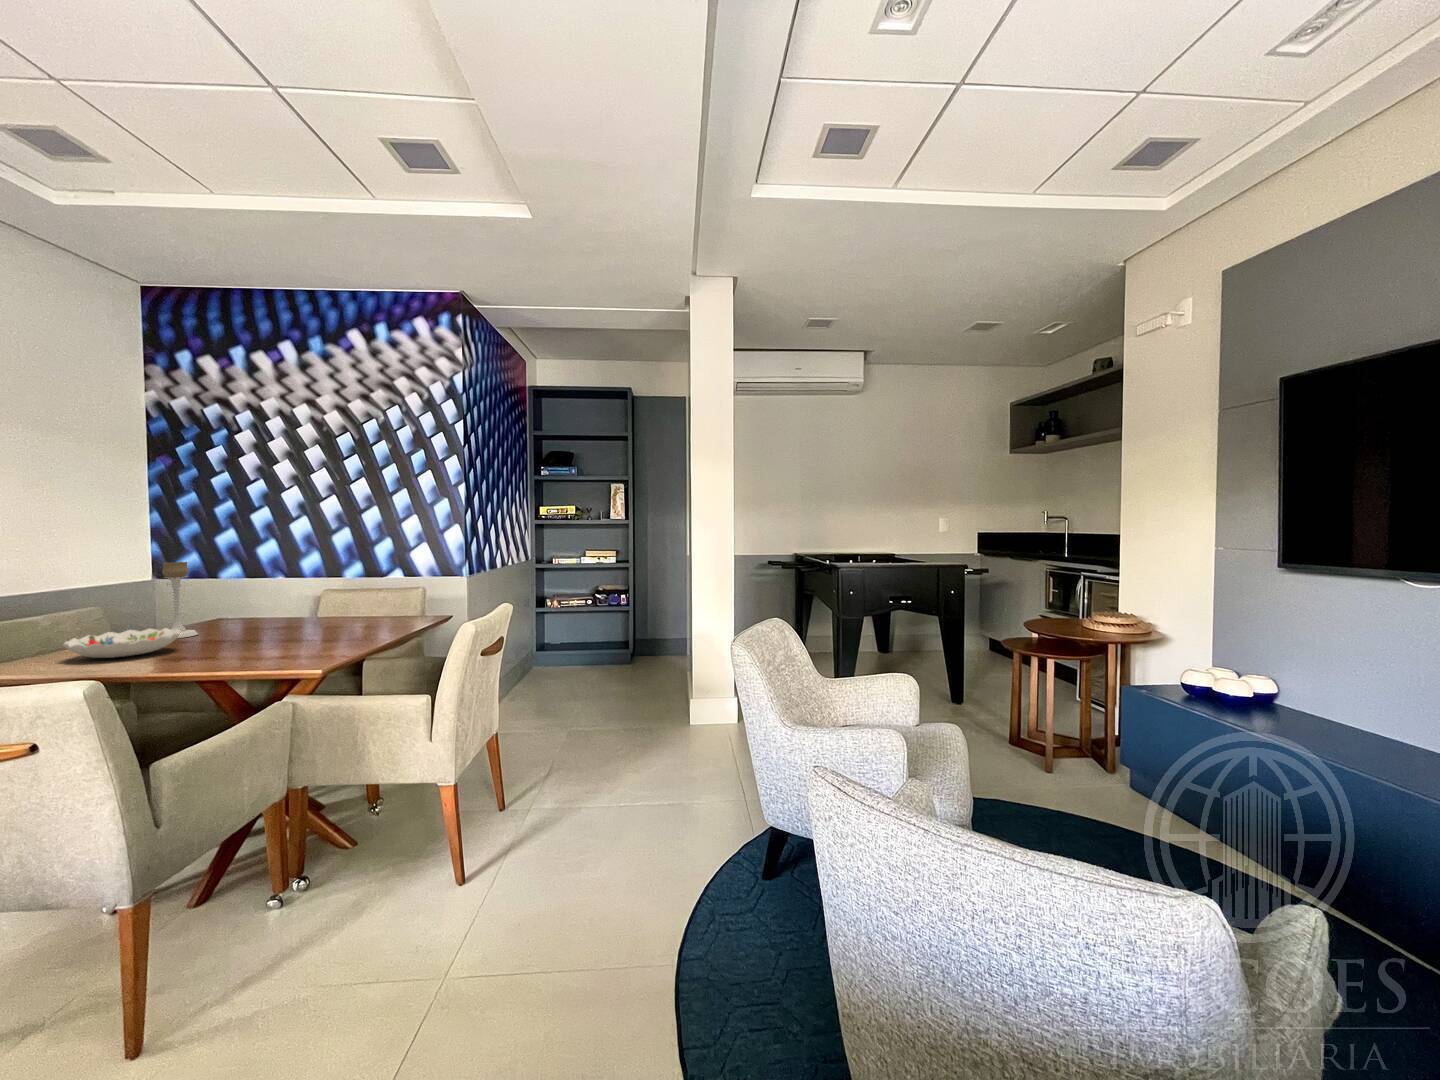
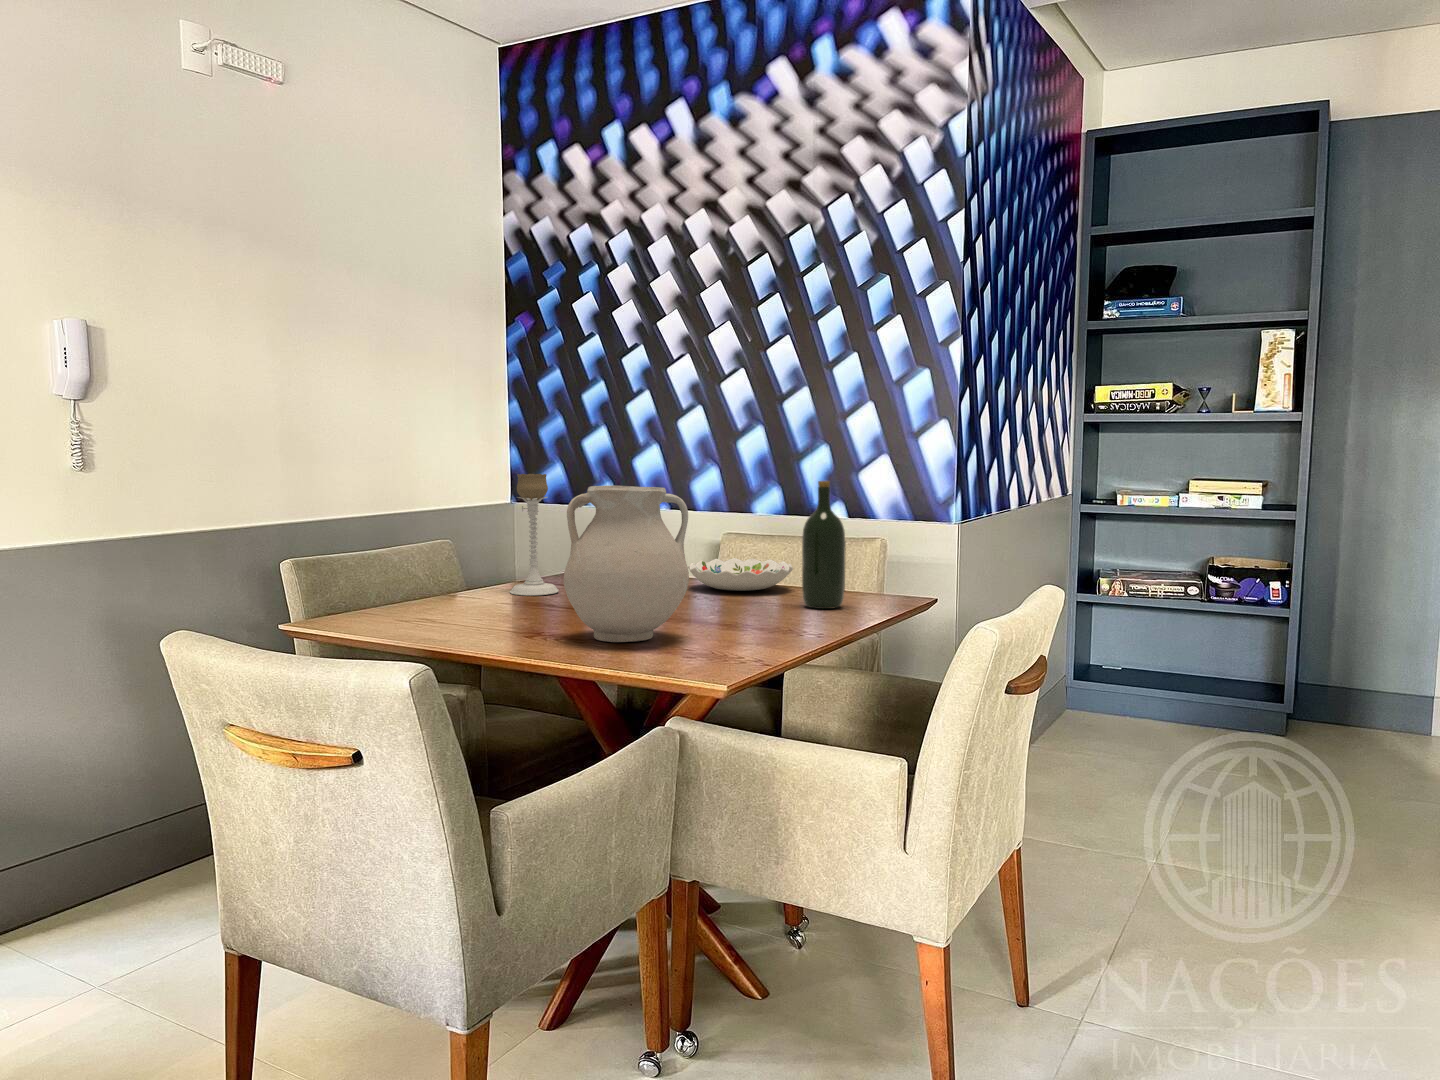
wine bottle: none [372,559,399,627] -> present [802,481,846,609]
vase: none [205,568,296,658] -> present [564,485,689,642]
decorative bowl: present [63,628,180,658] -> present [688,558,793,591]

